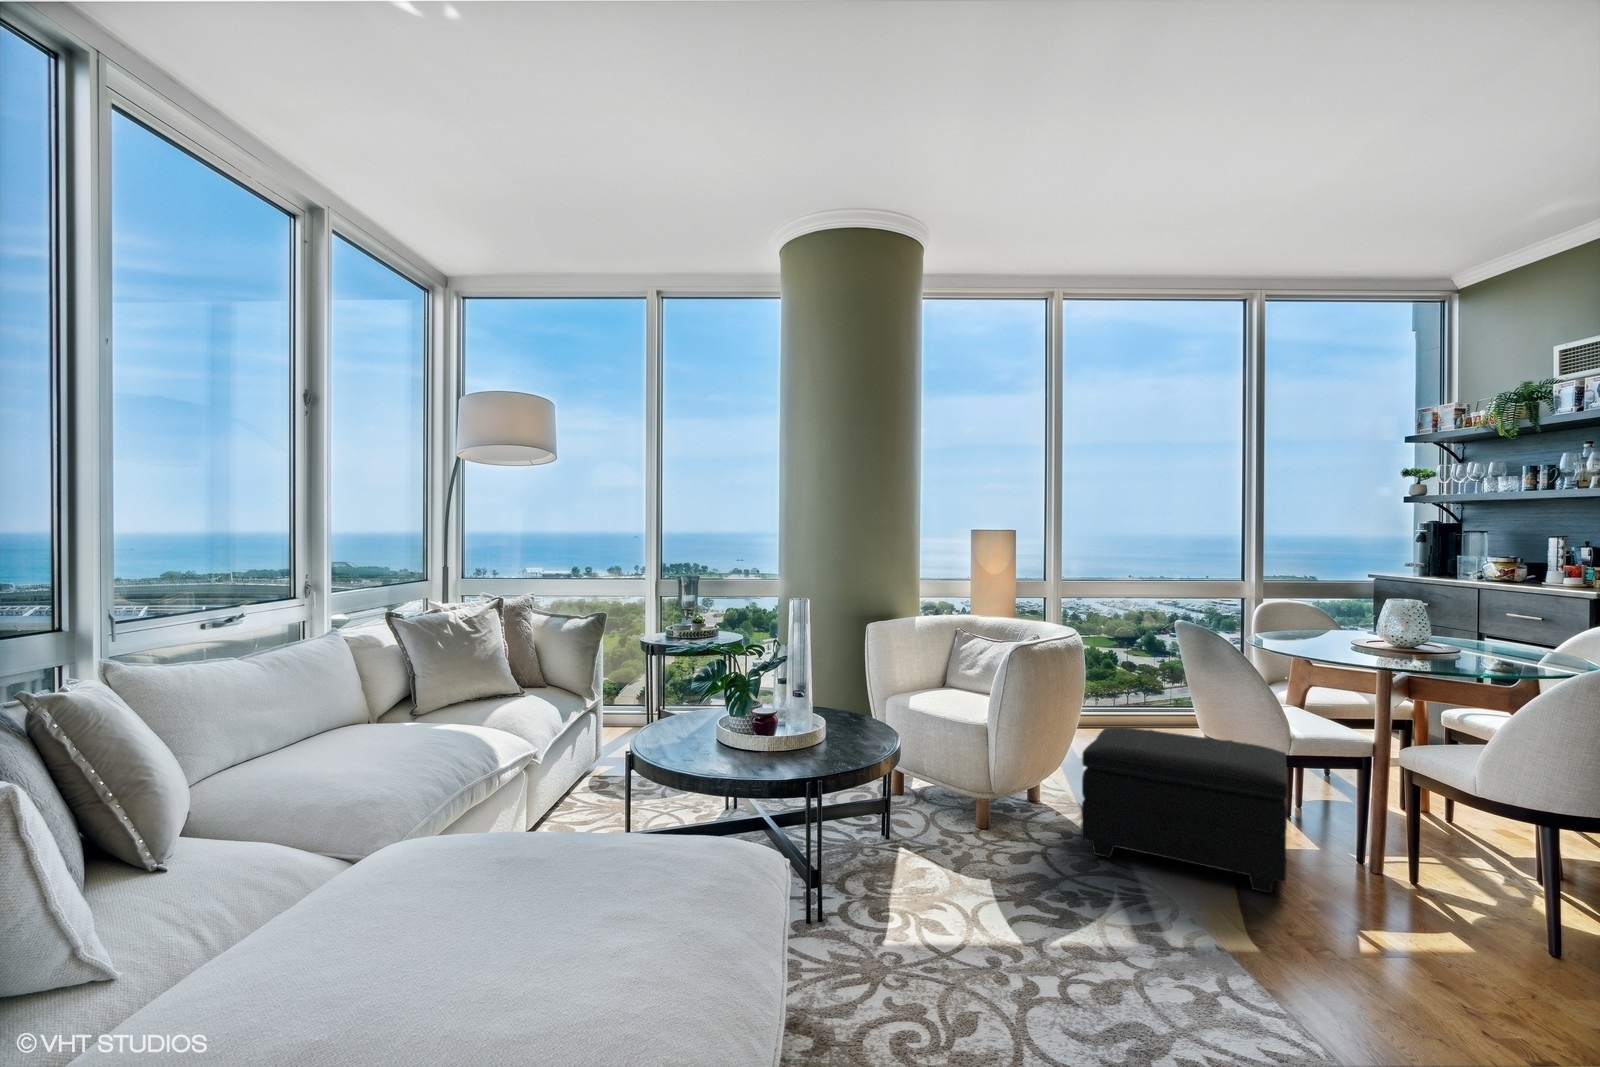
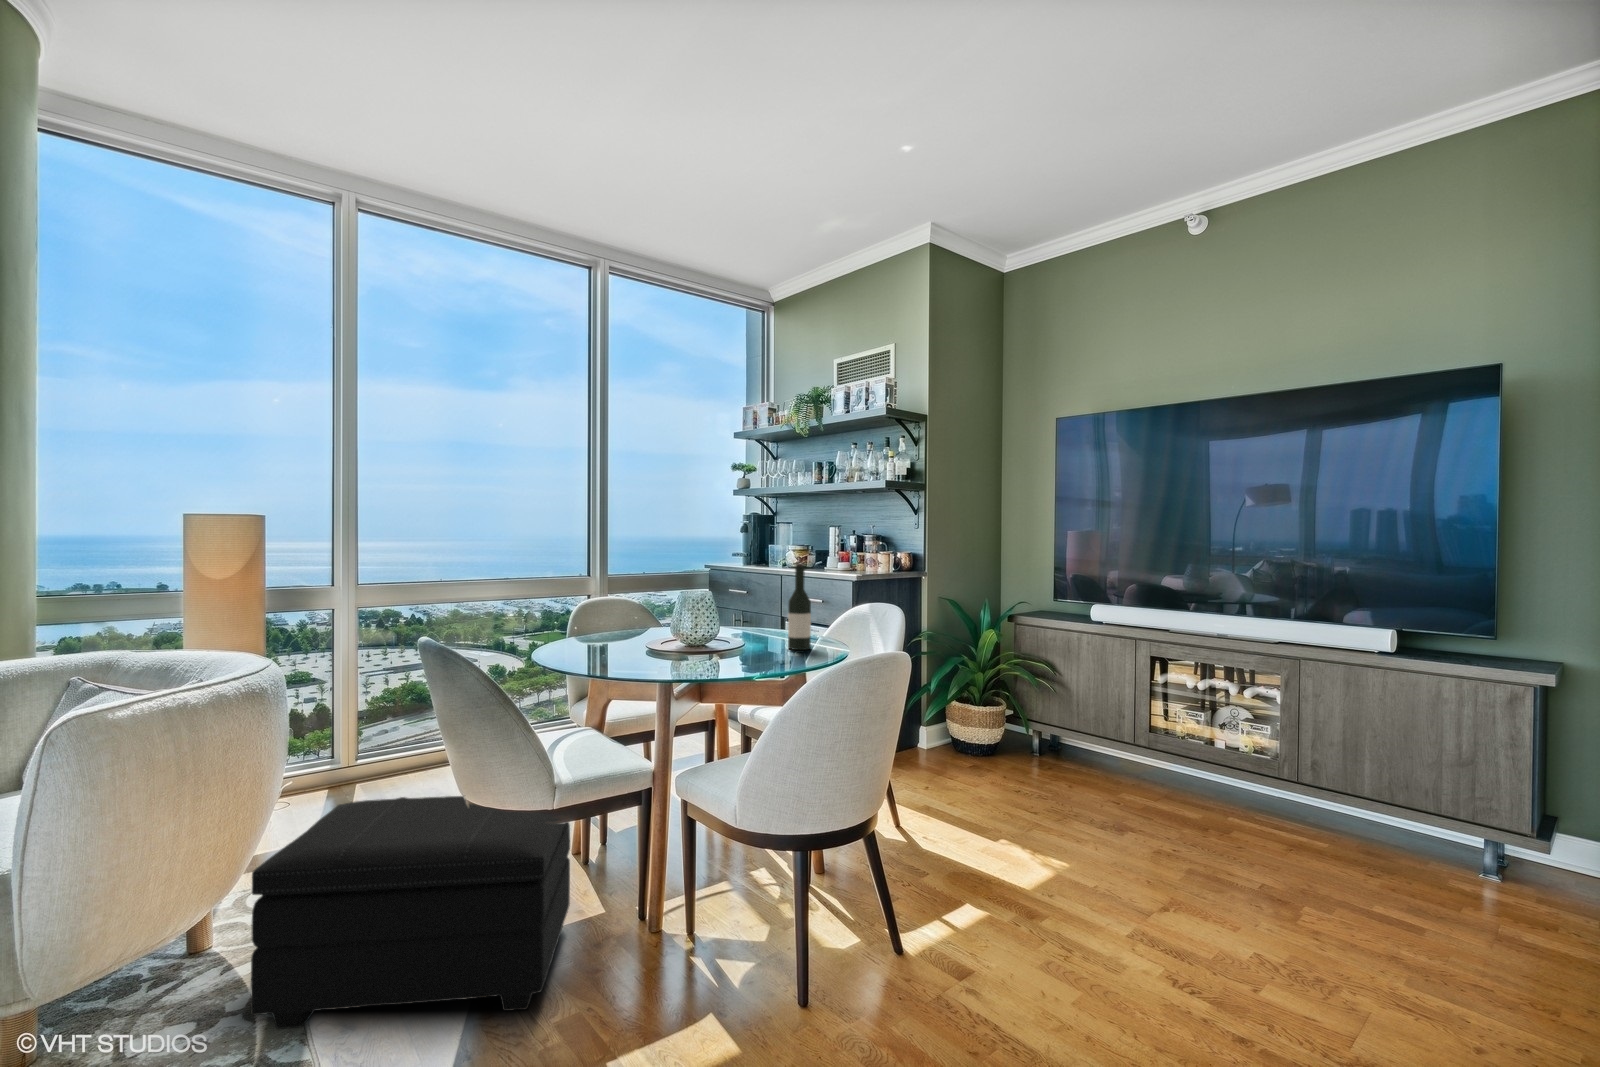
wine bottle: none [1512,575,1543,661] -> present [788,563,811,650]

